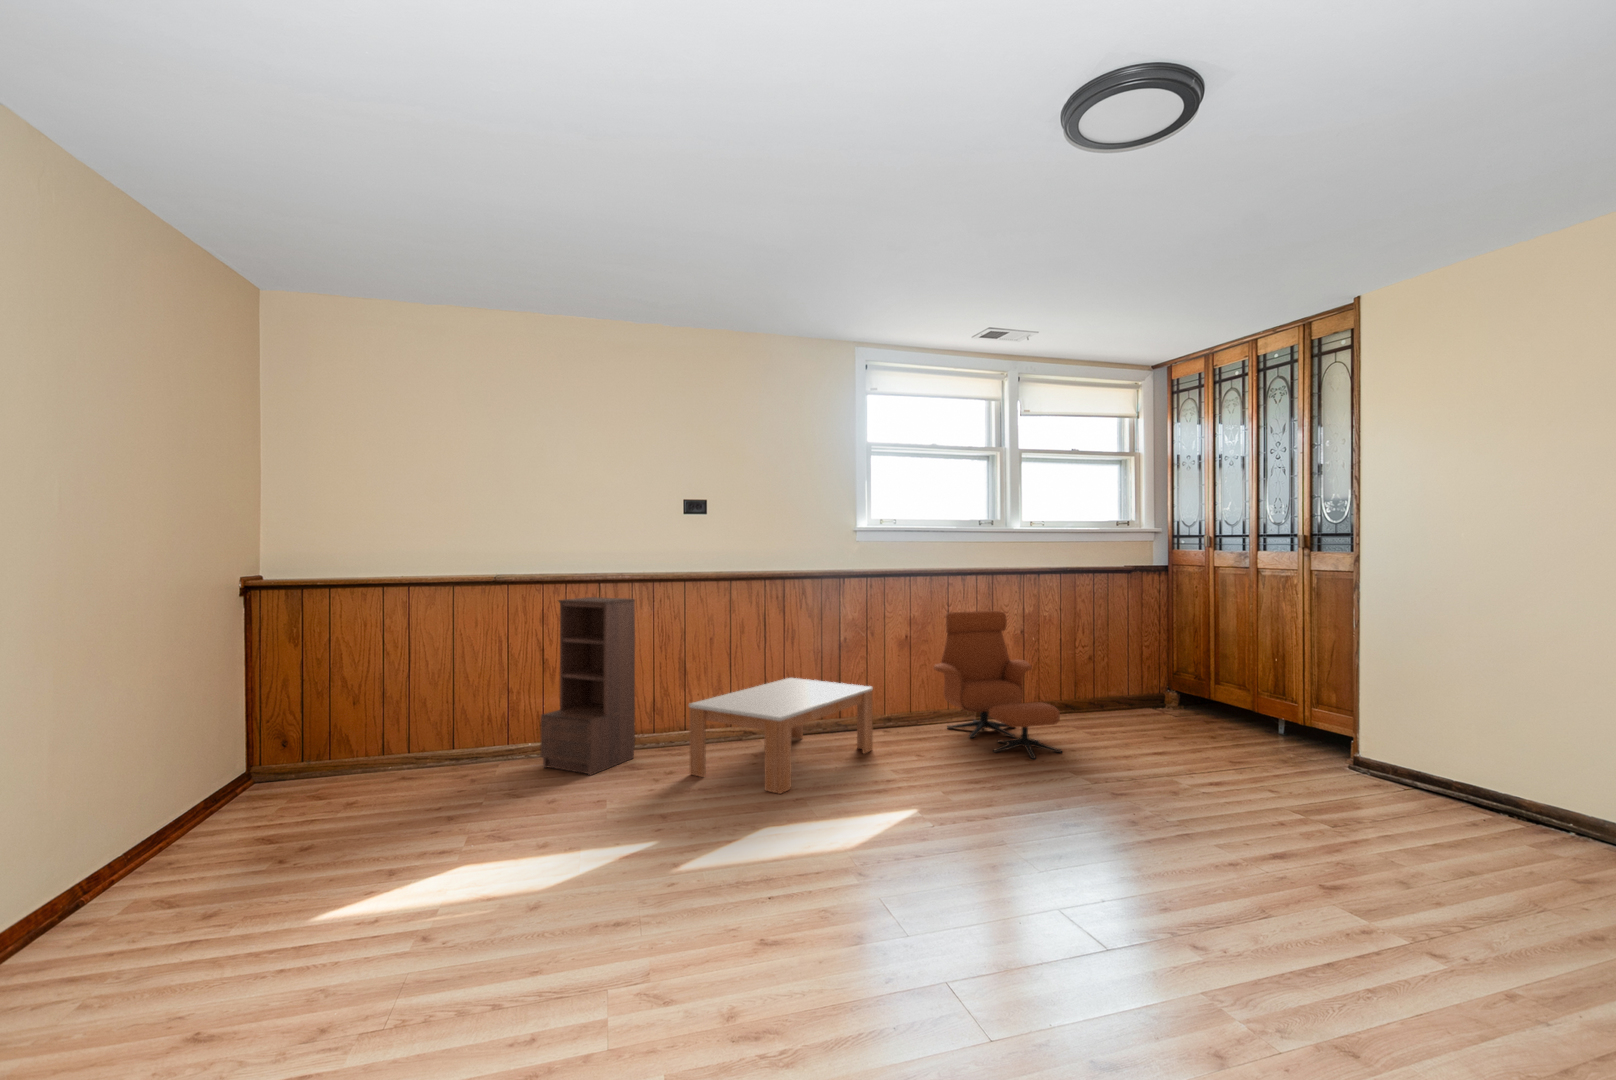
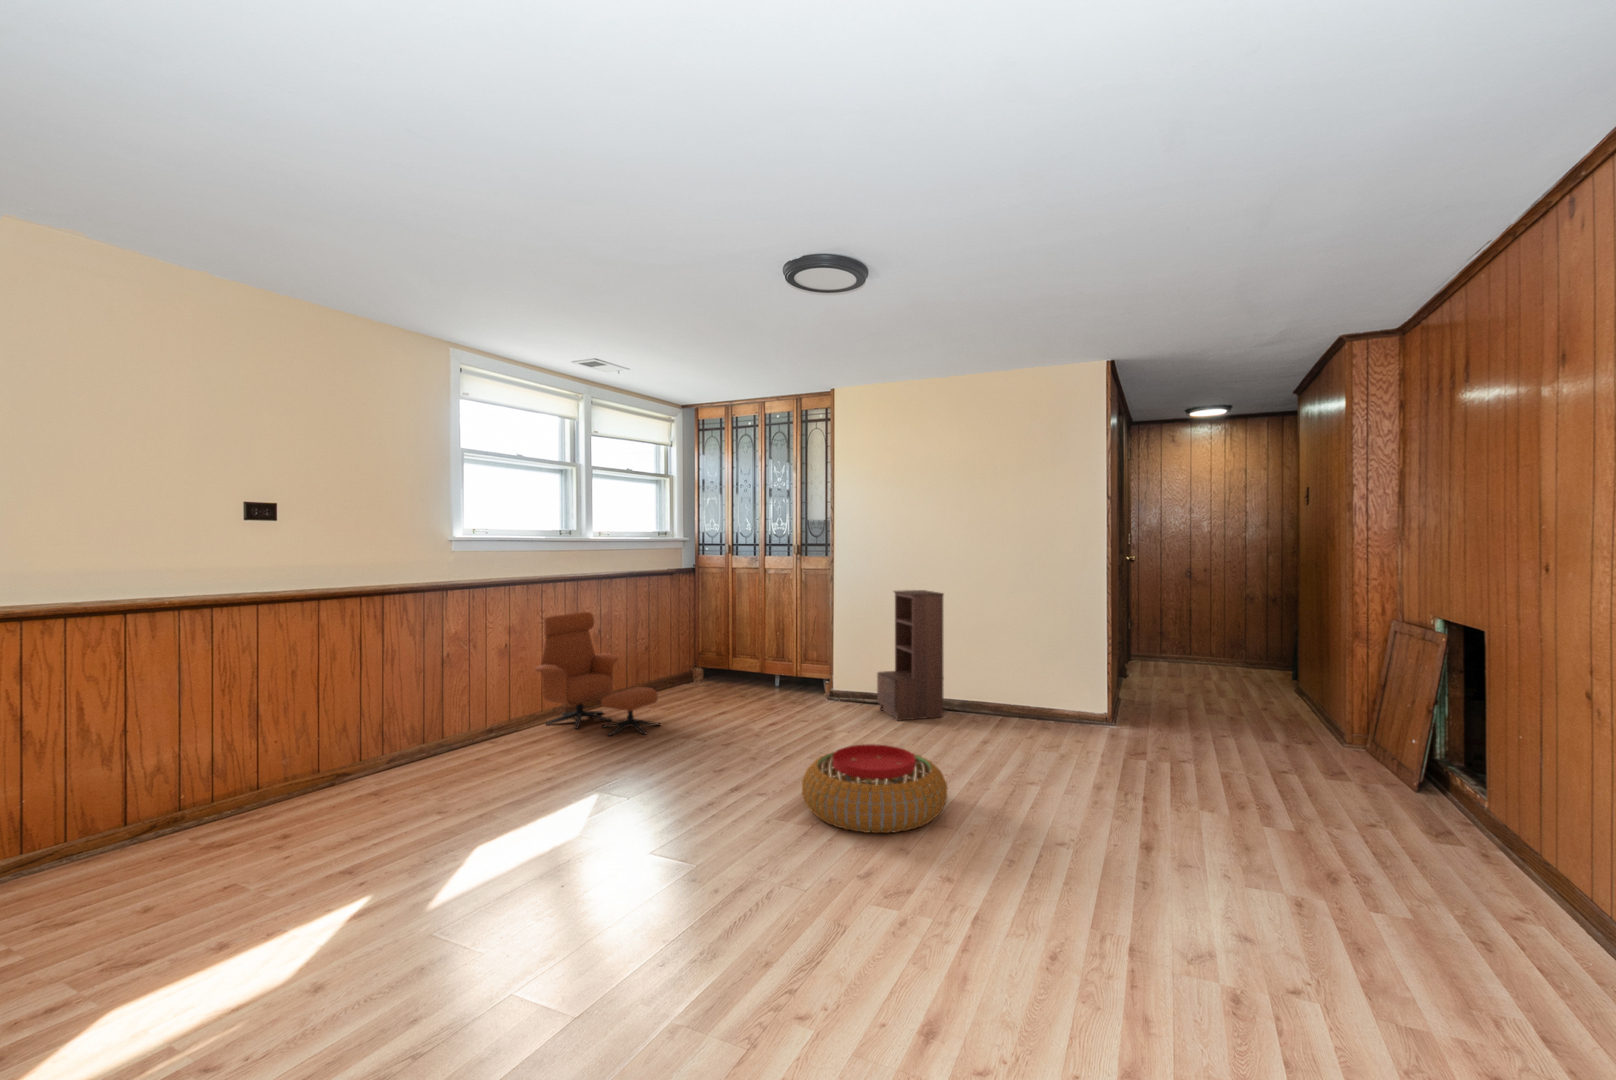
bookshelf: present [541,597,635,775] -> present [877,590,944,721]
coffee table: present [689,678,873,794] -> none [317,696,499,829]
pouf: none [1113,828,1379,990] -> present [802,744,948,833]

